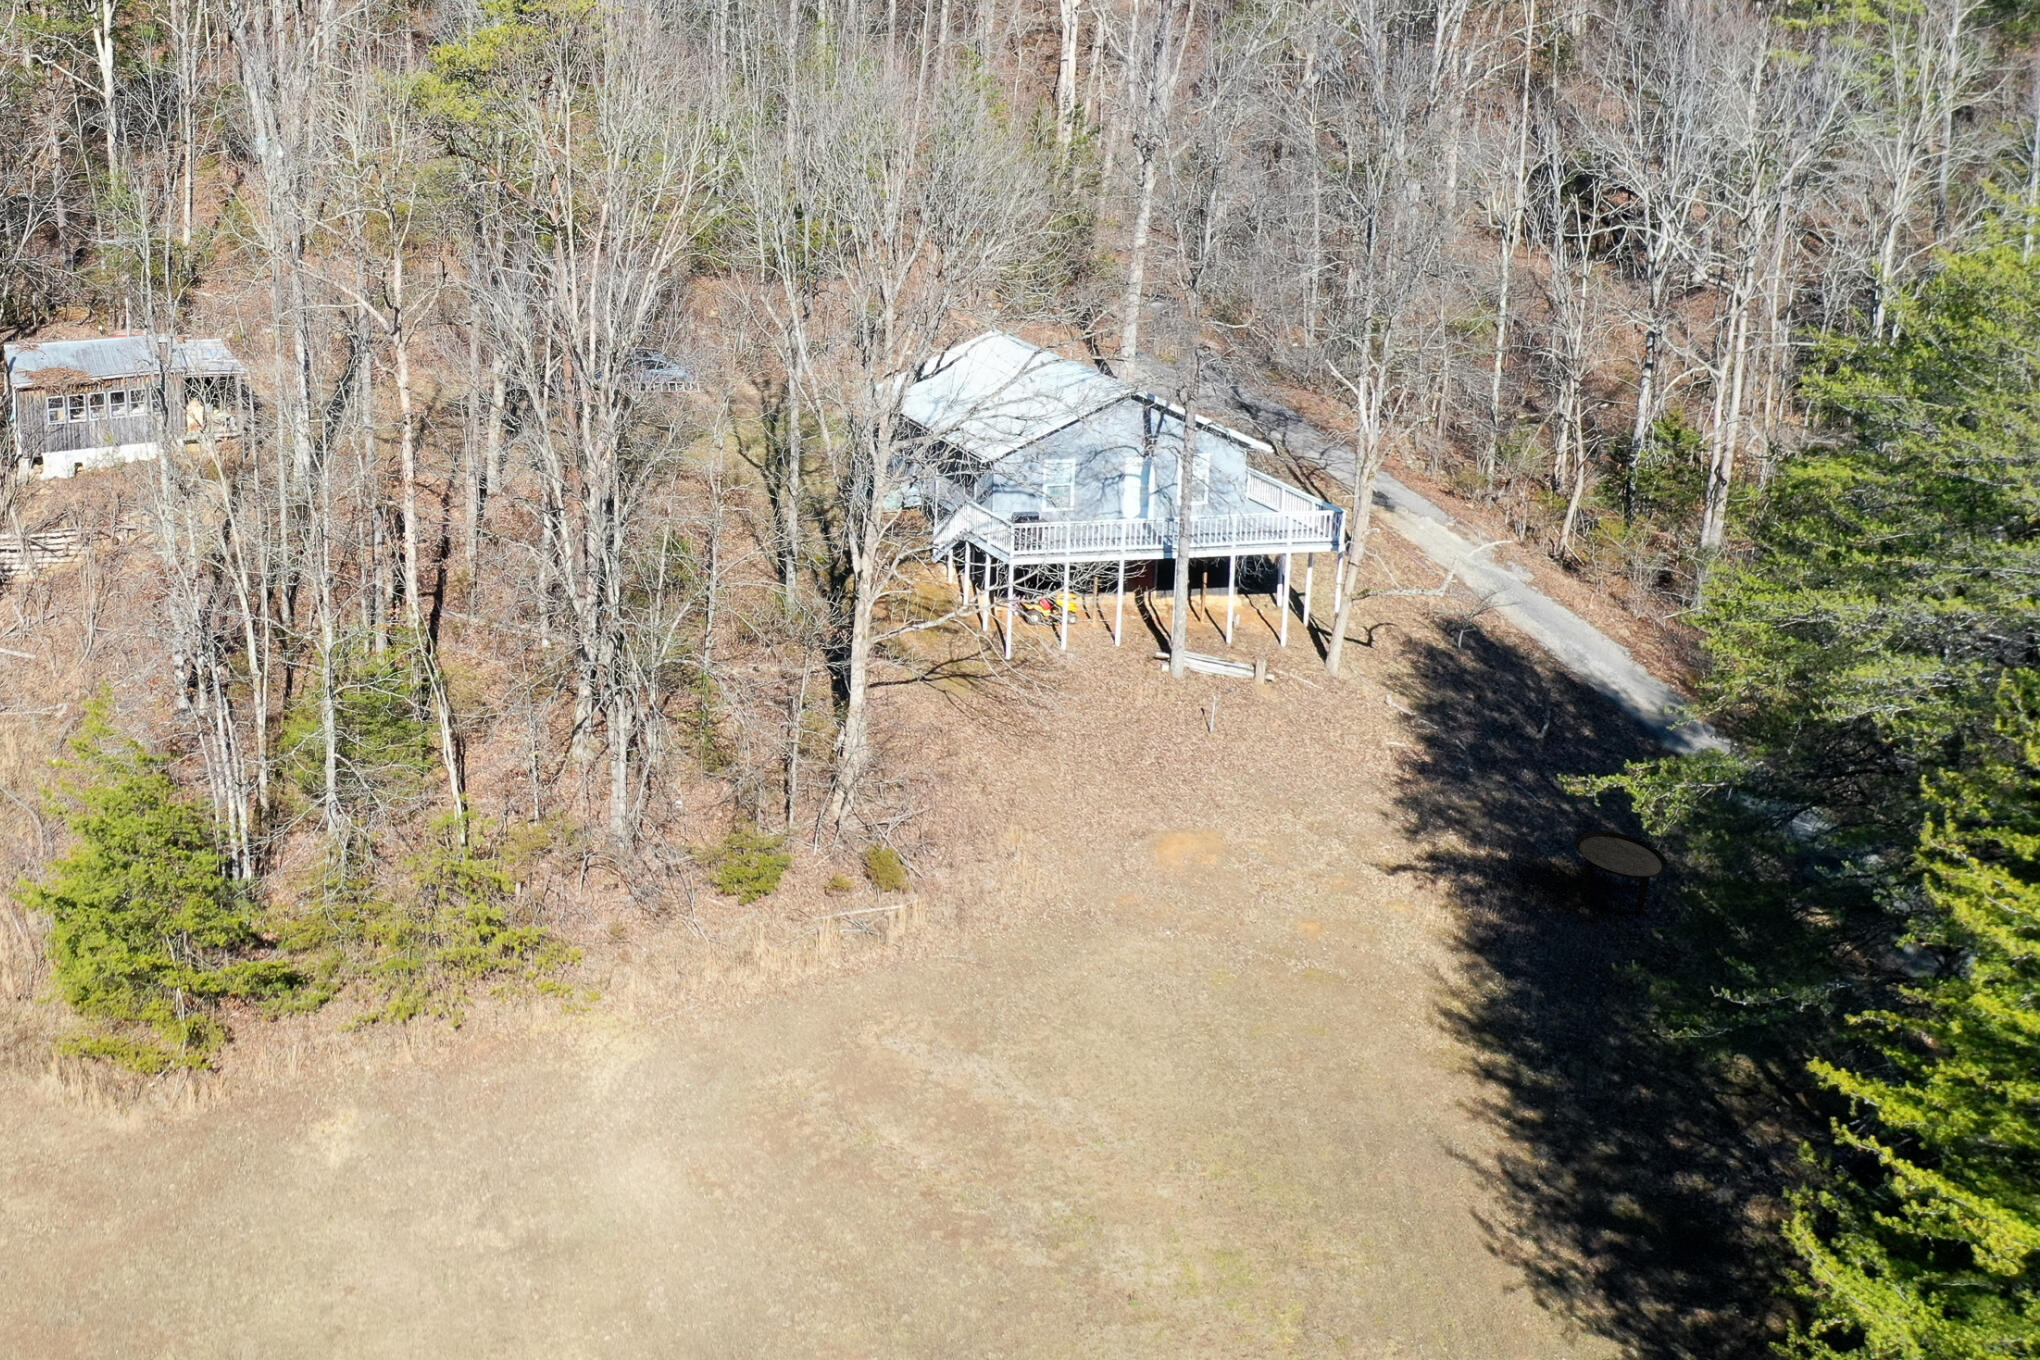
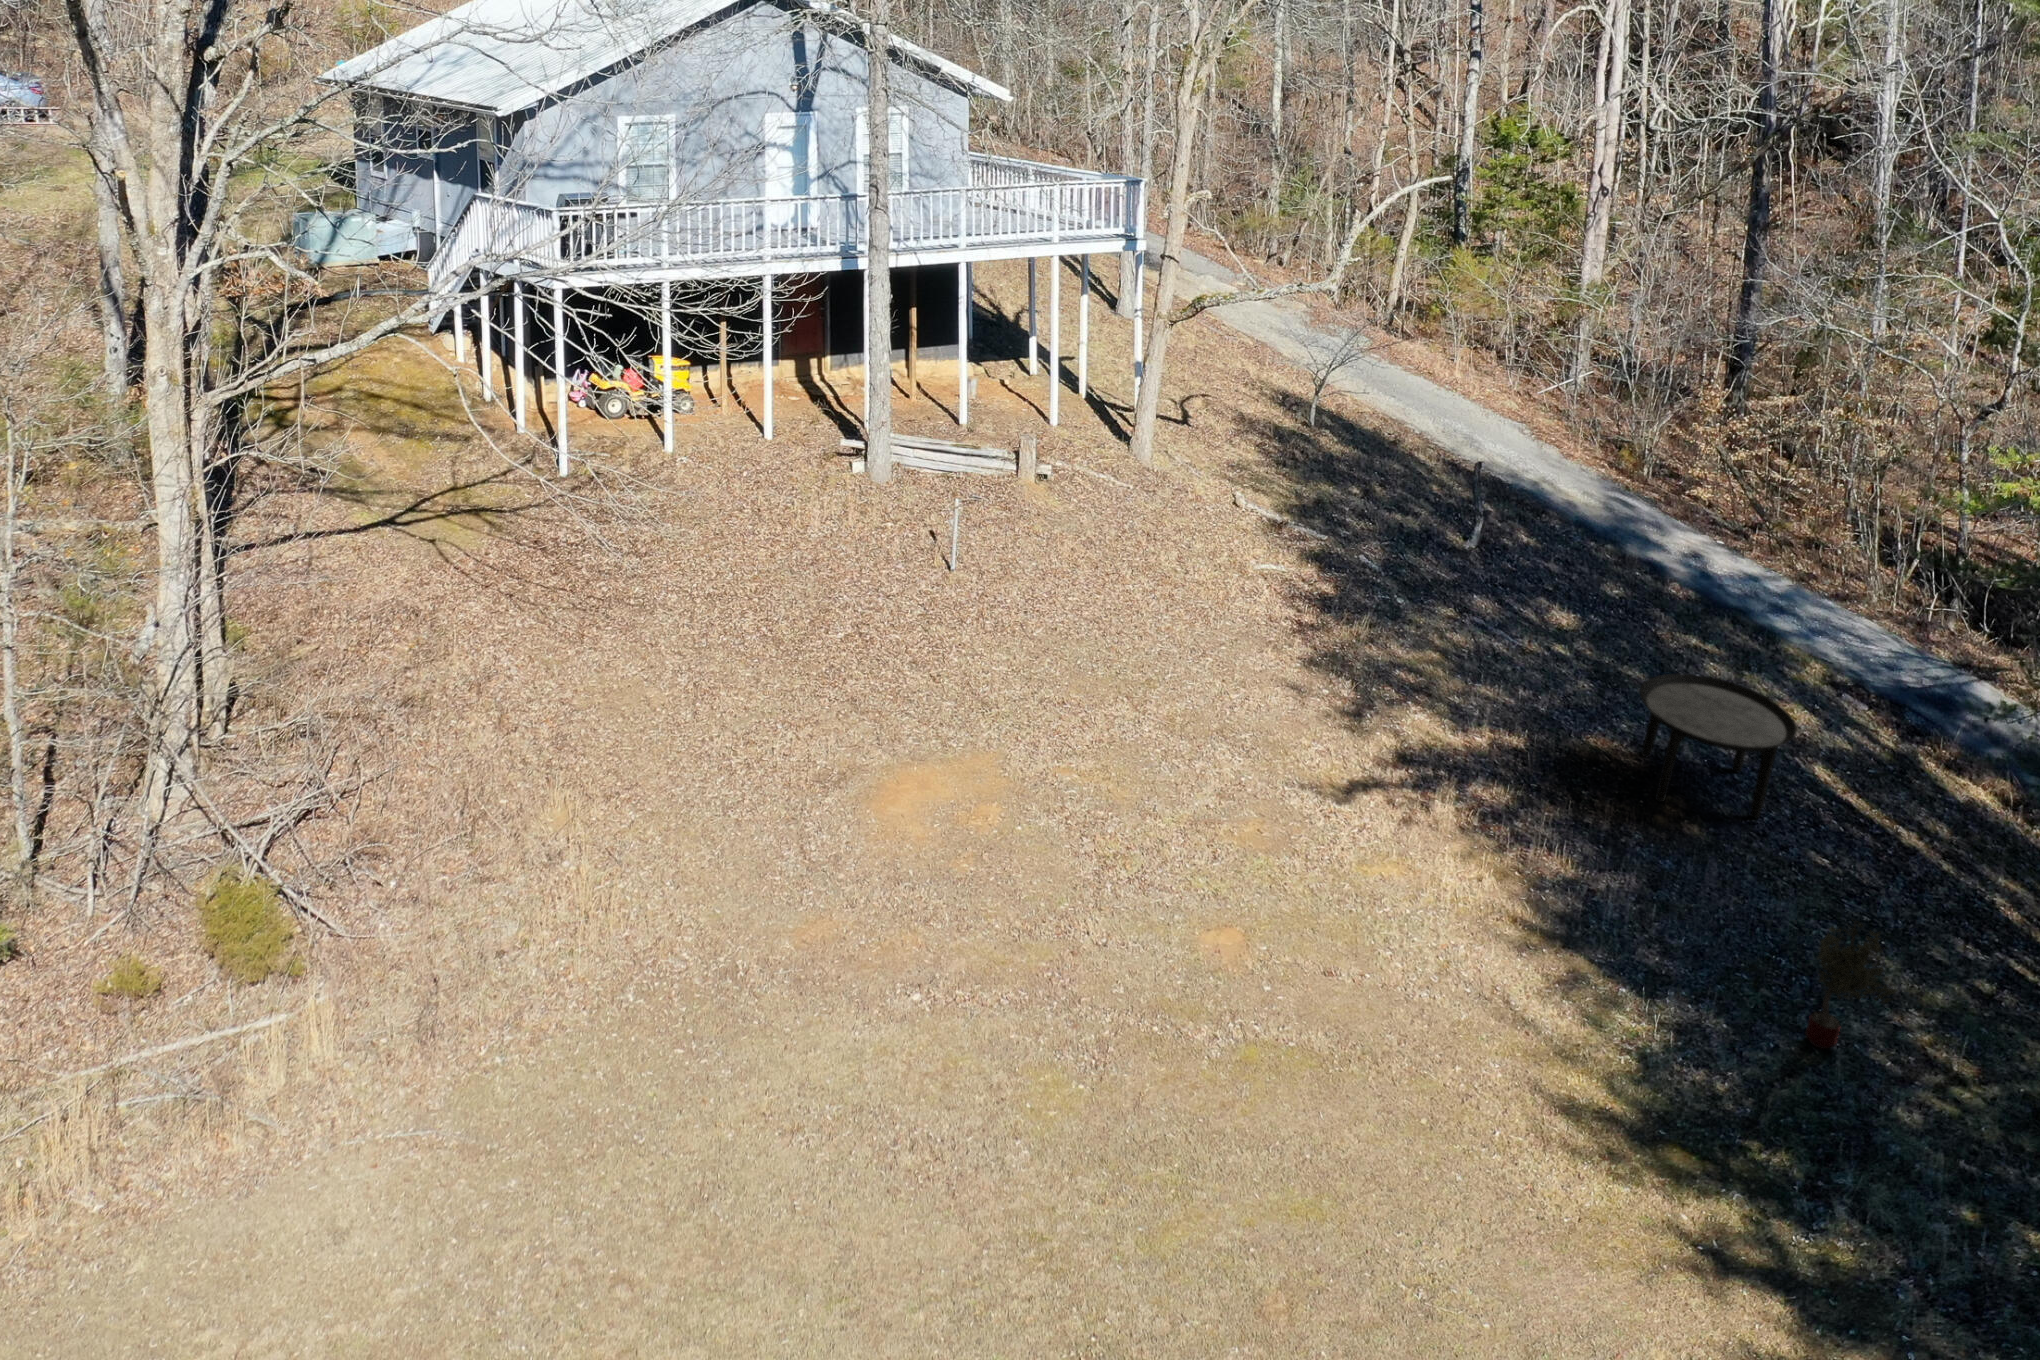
potted tree: none [1593,957,1637,1018] -> present [1806,922,1897,1049]

